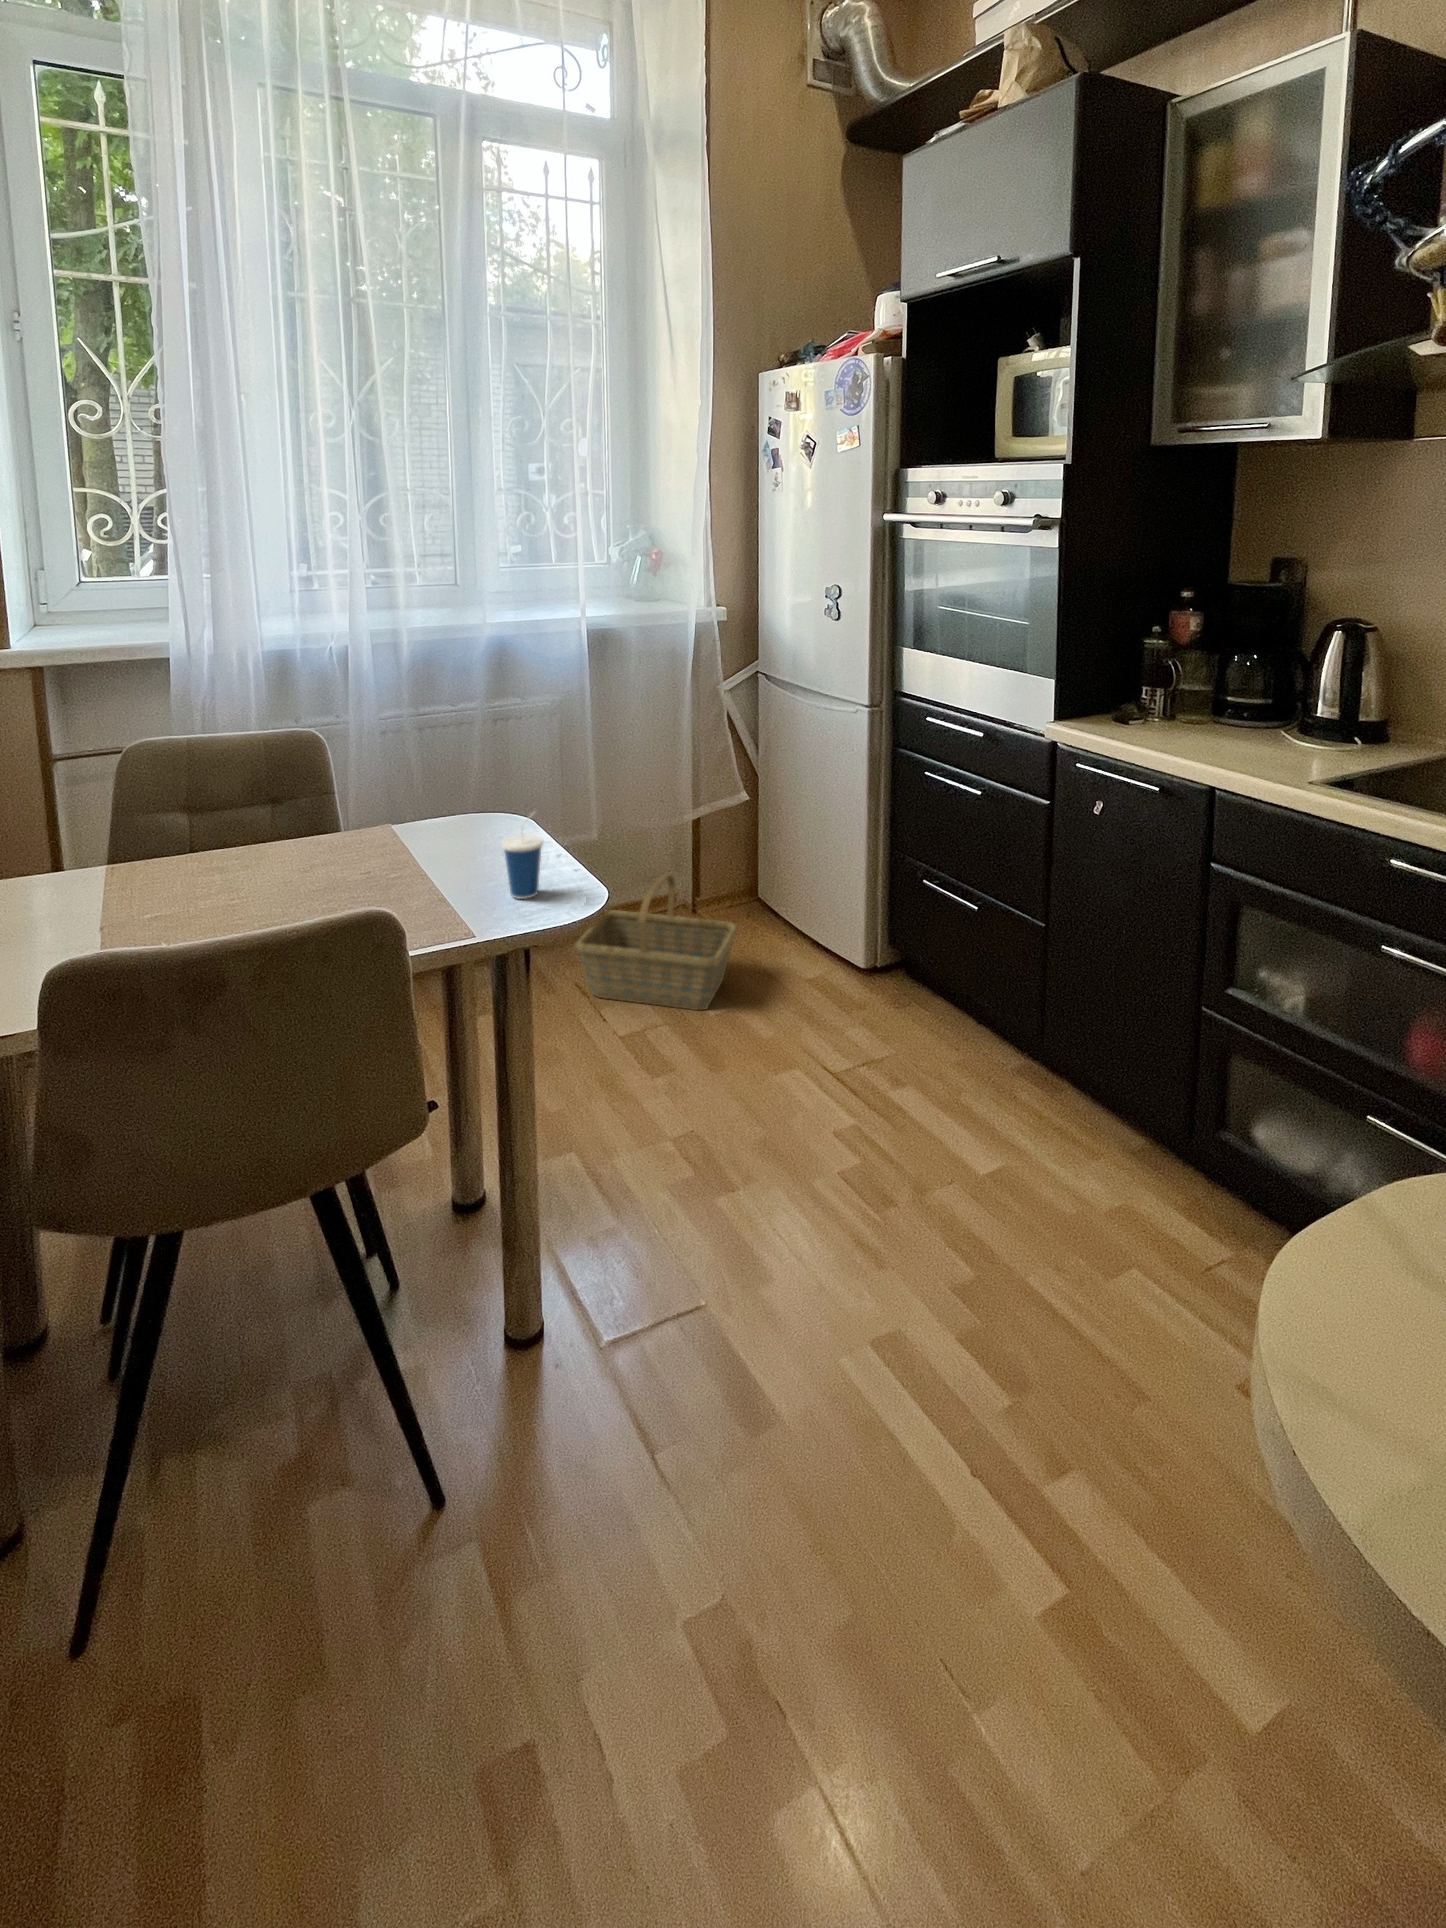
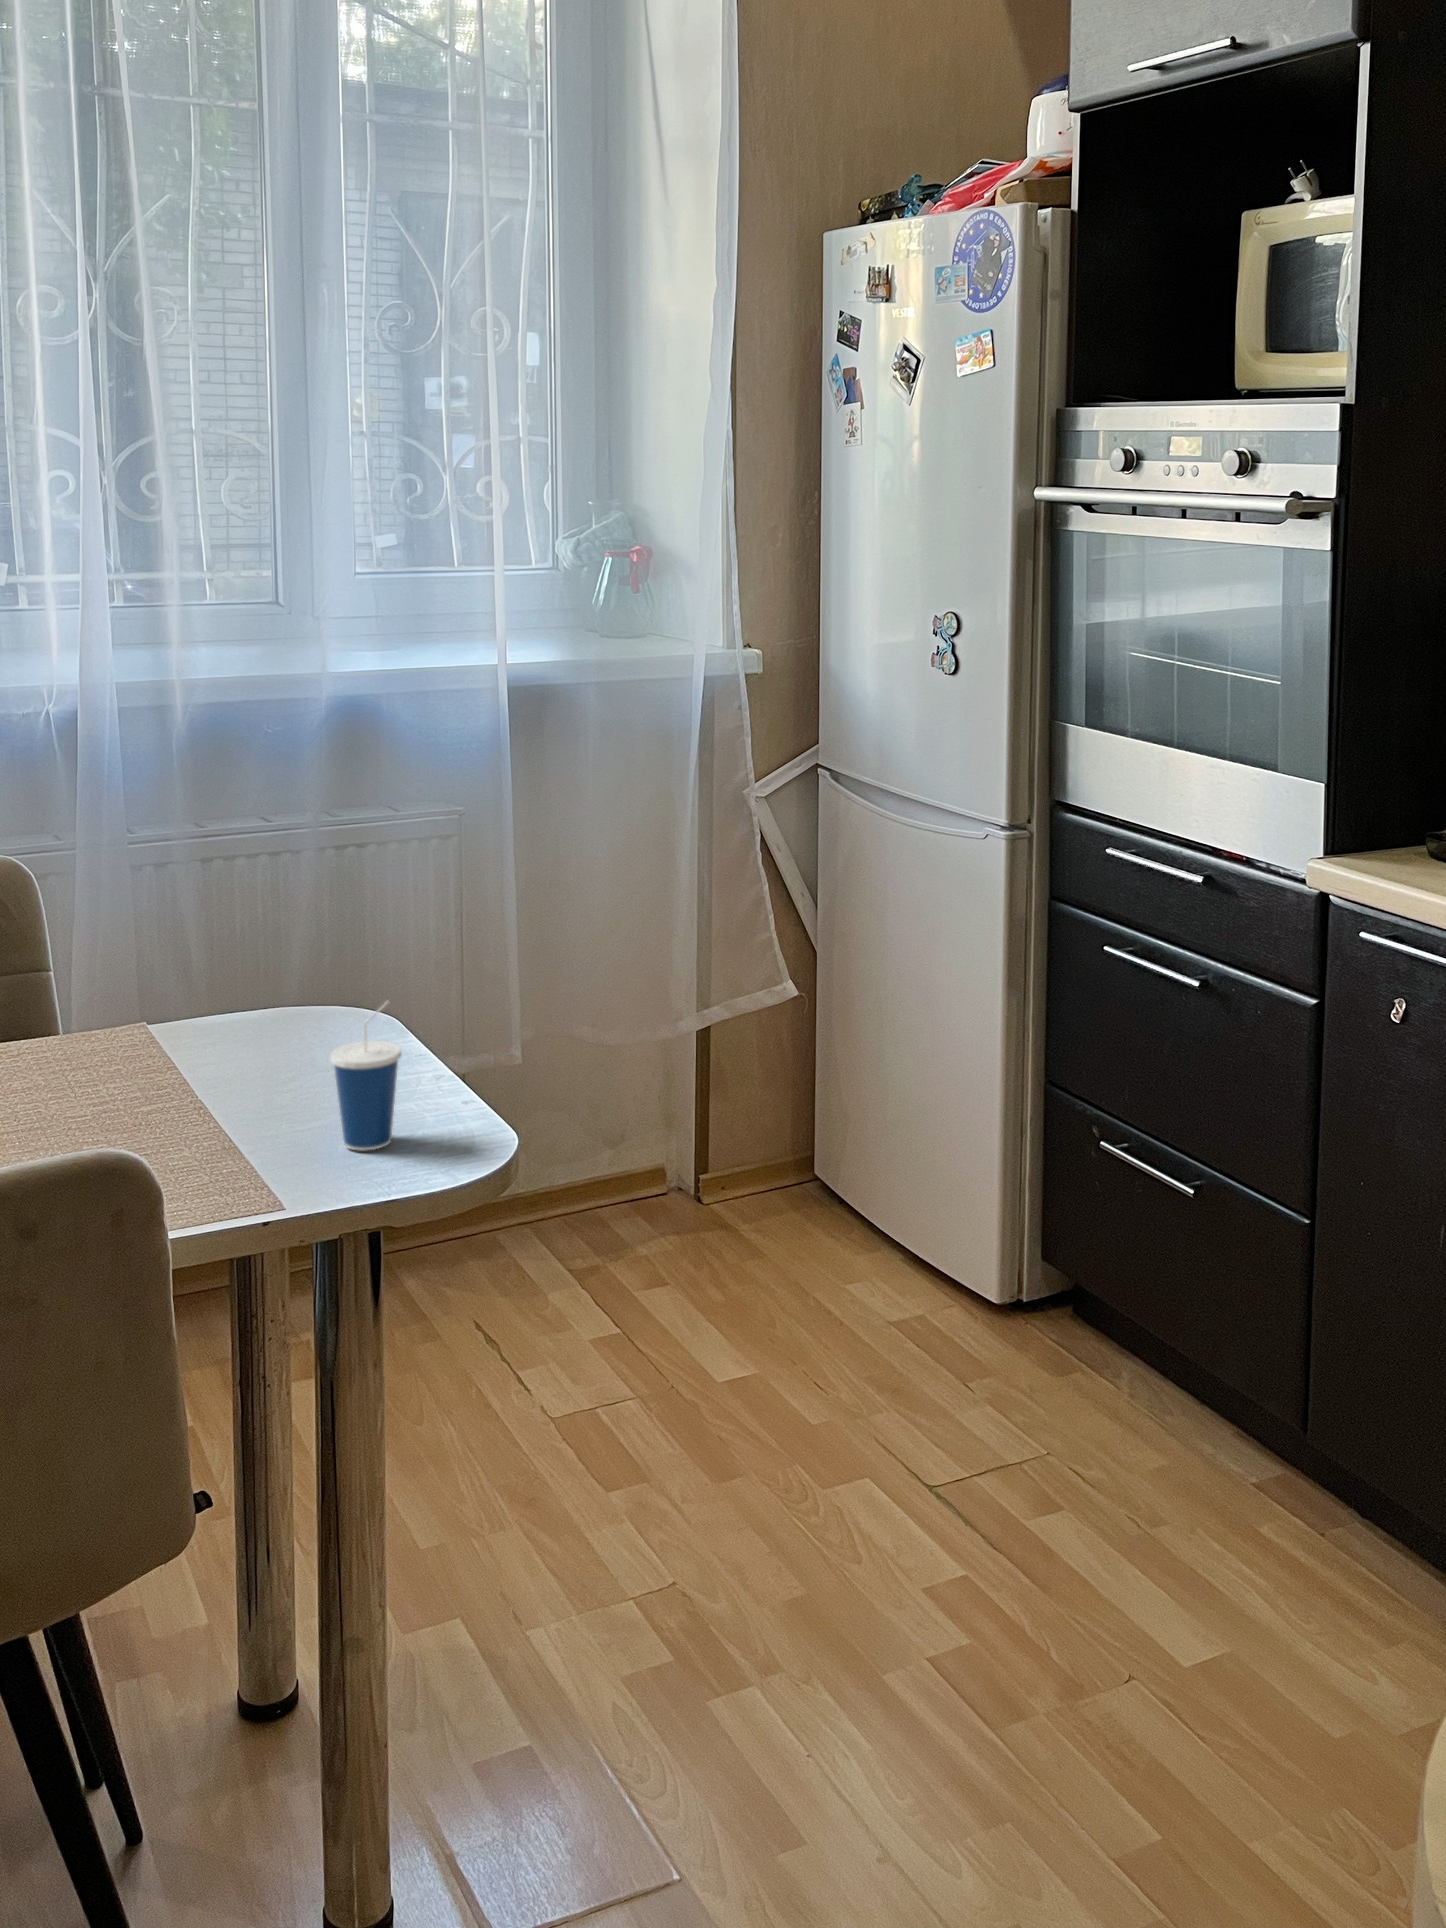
basket: present [575,875,737,1010] -> none [474,1130,771,1379]

